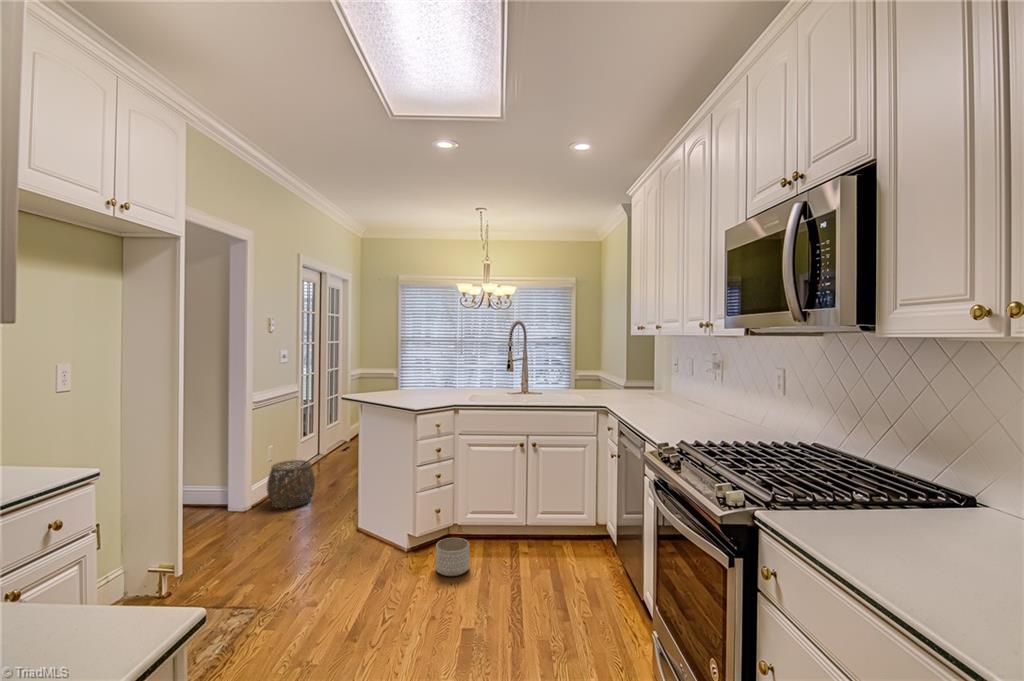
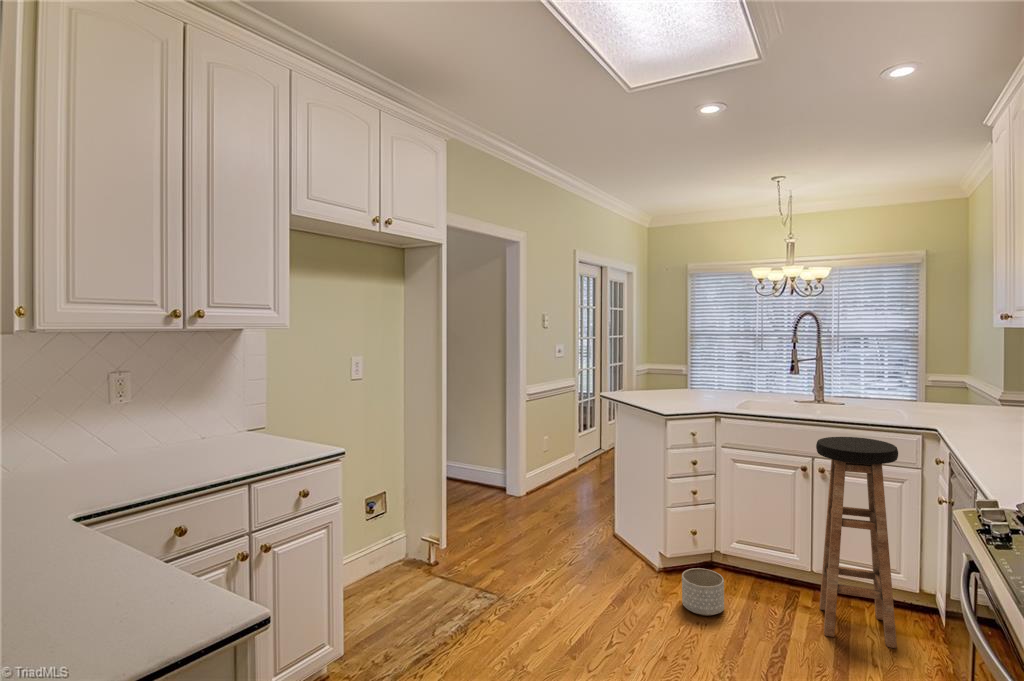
bar stool: none [532,419,585,568] -> present [816,437,898,648]
woven basket: present [267,460,315,508] -> none [536,452,582,500]

